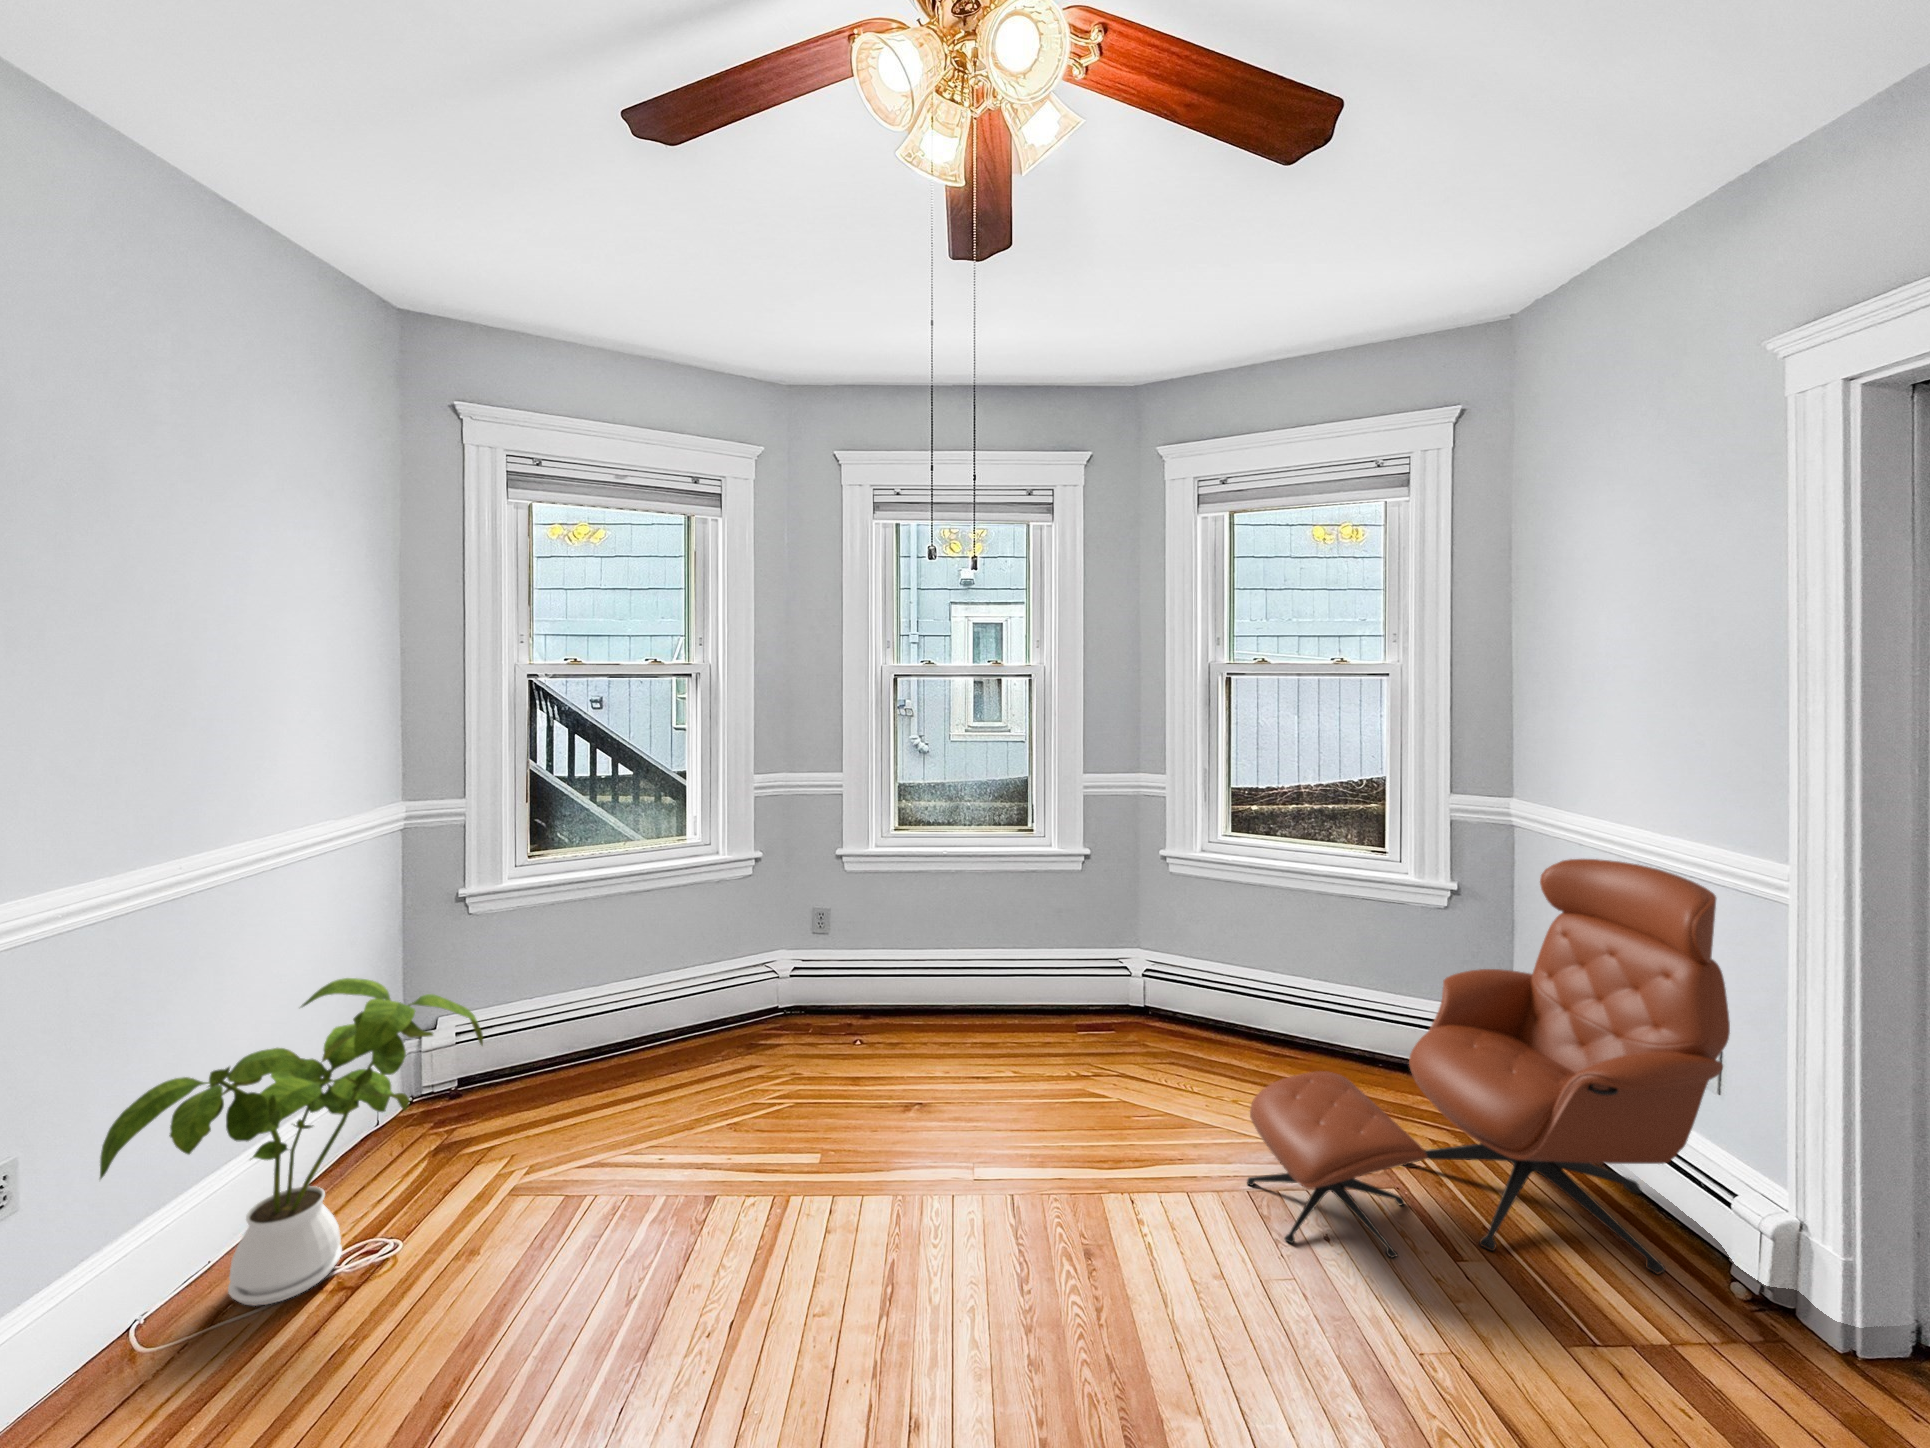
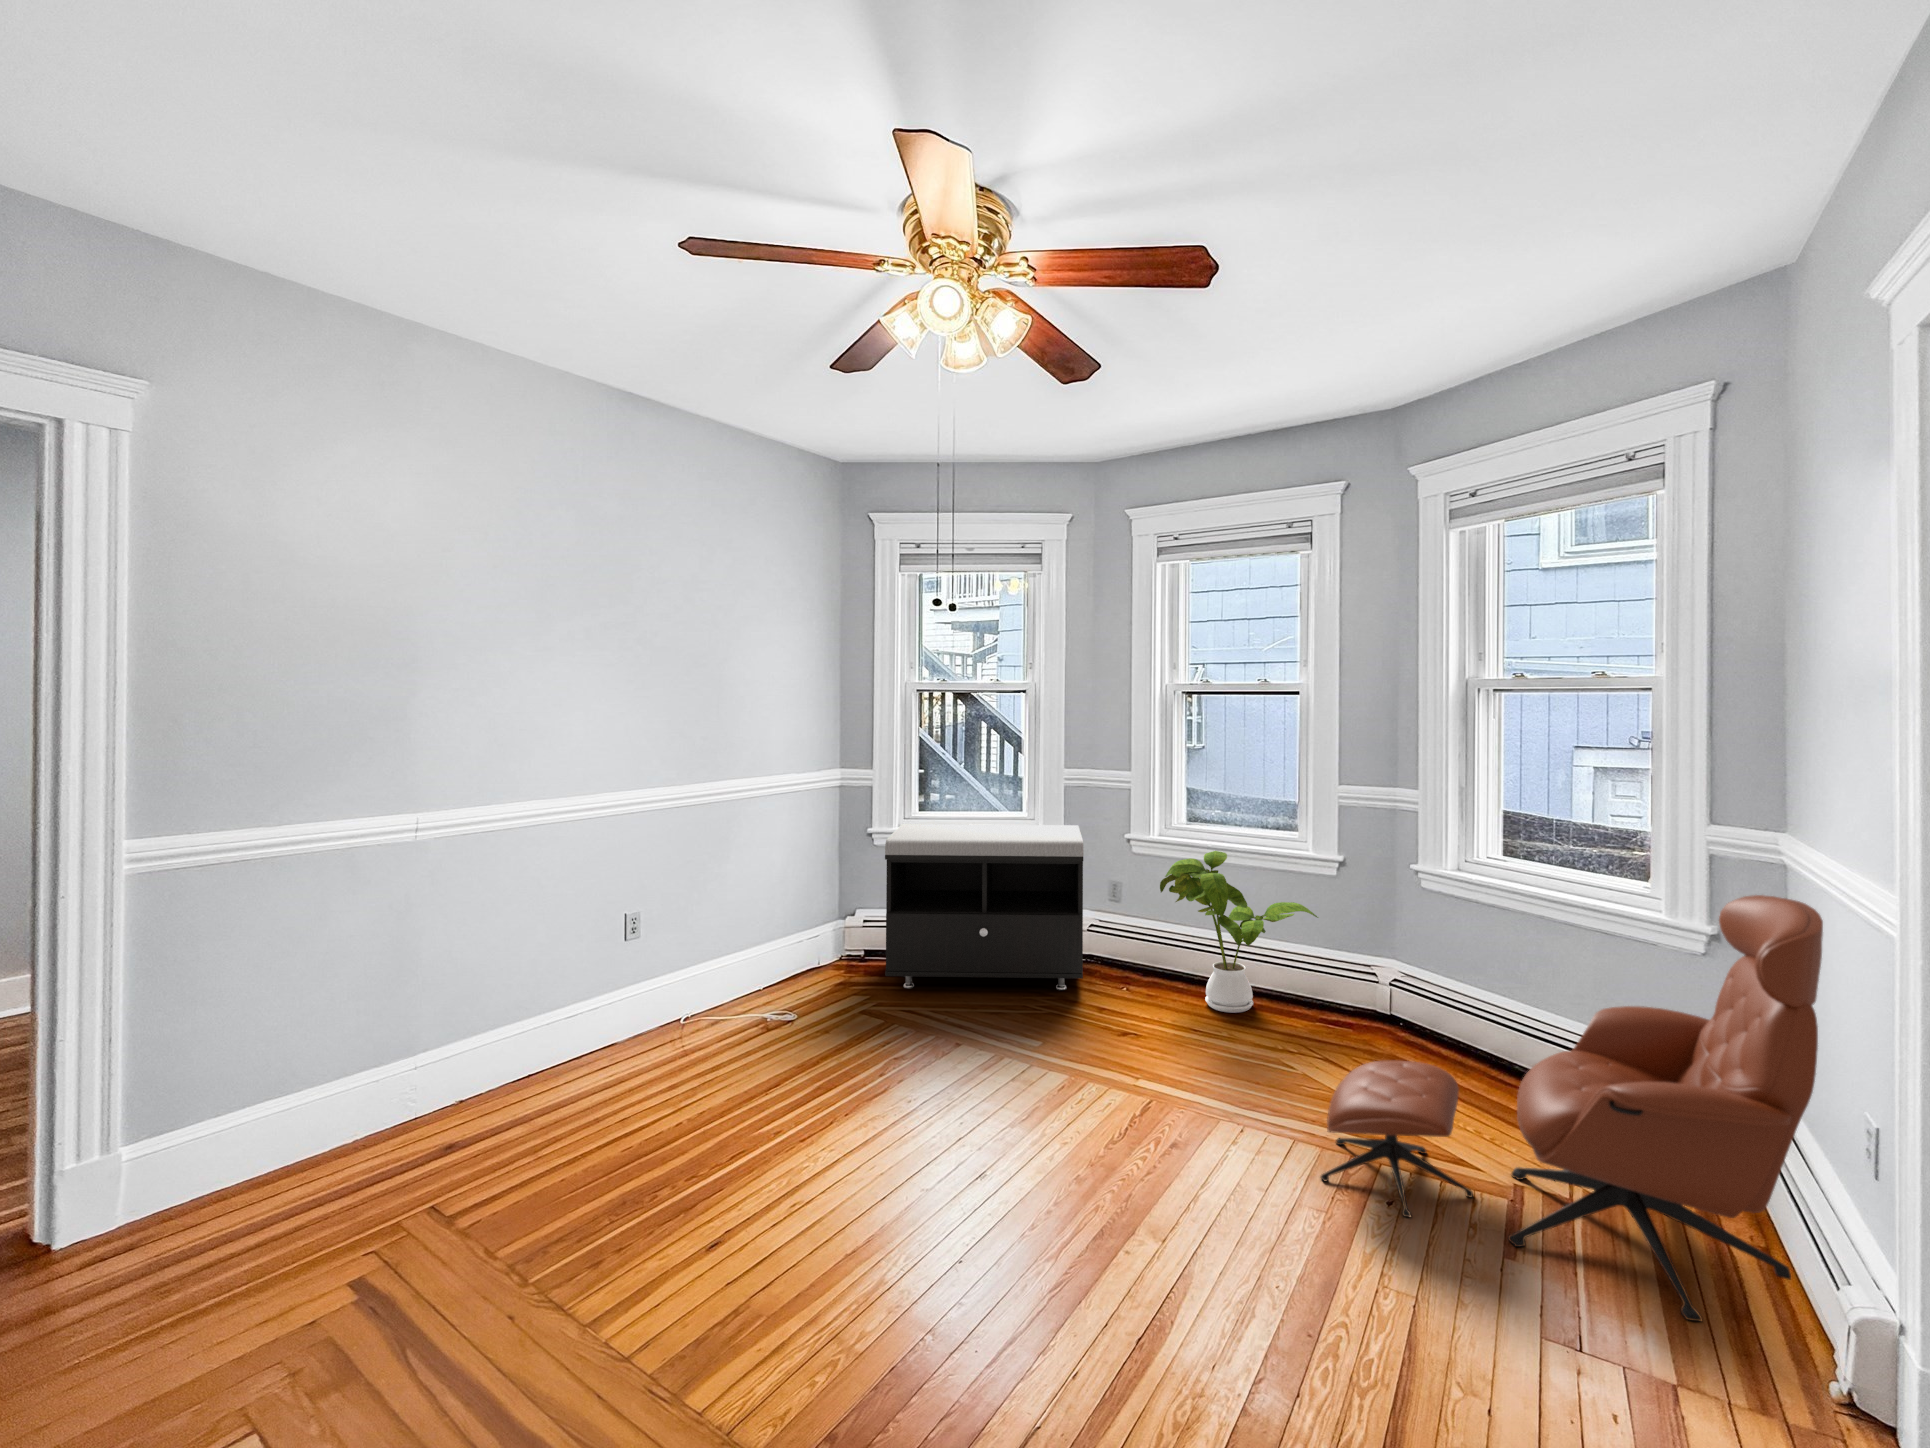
storage bench: none [517,846,820,1124] -> present [885,824,1084,990]
house plant: present [100,978,483,1306] -> present [1160,851,1318,1013]

